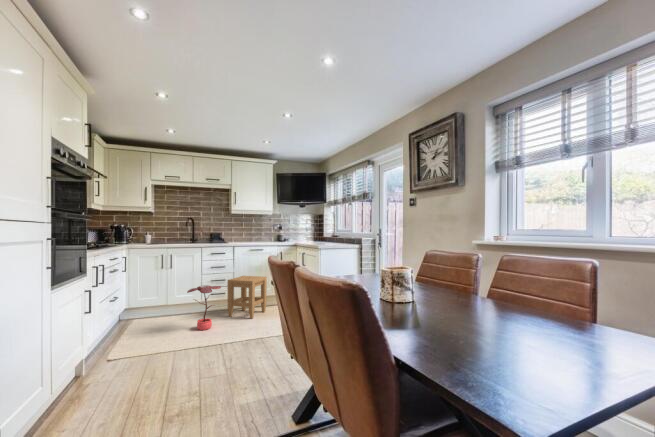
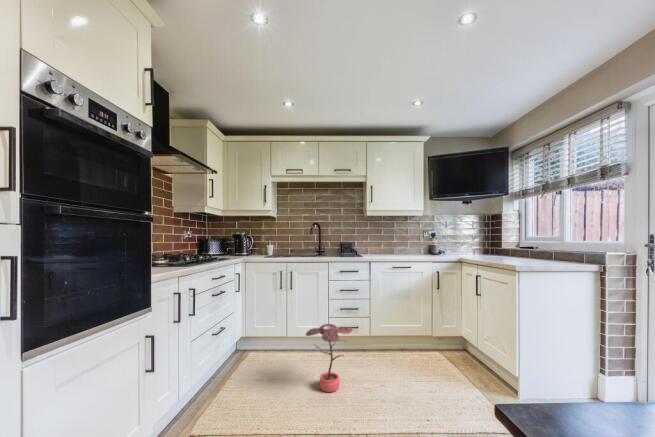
stool: present [227,276,267,319] -> none [361,306,418,379]

